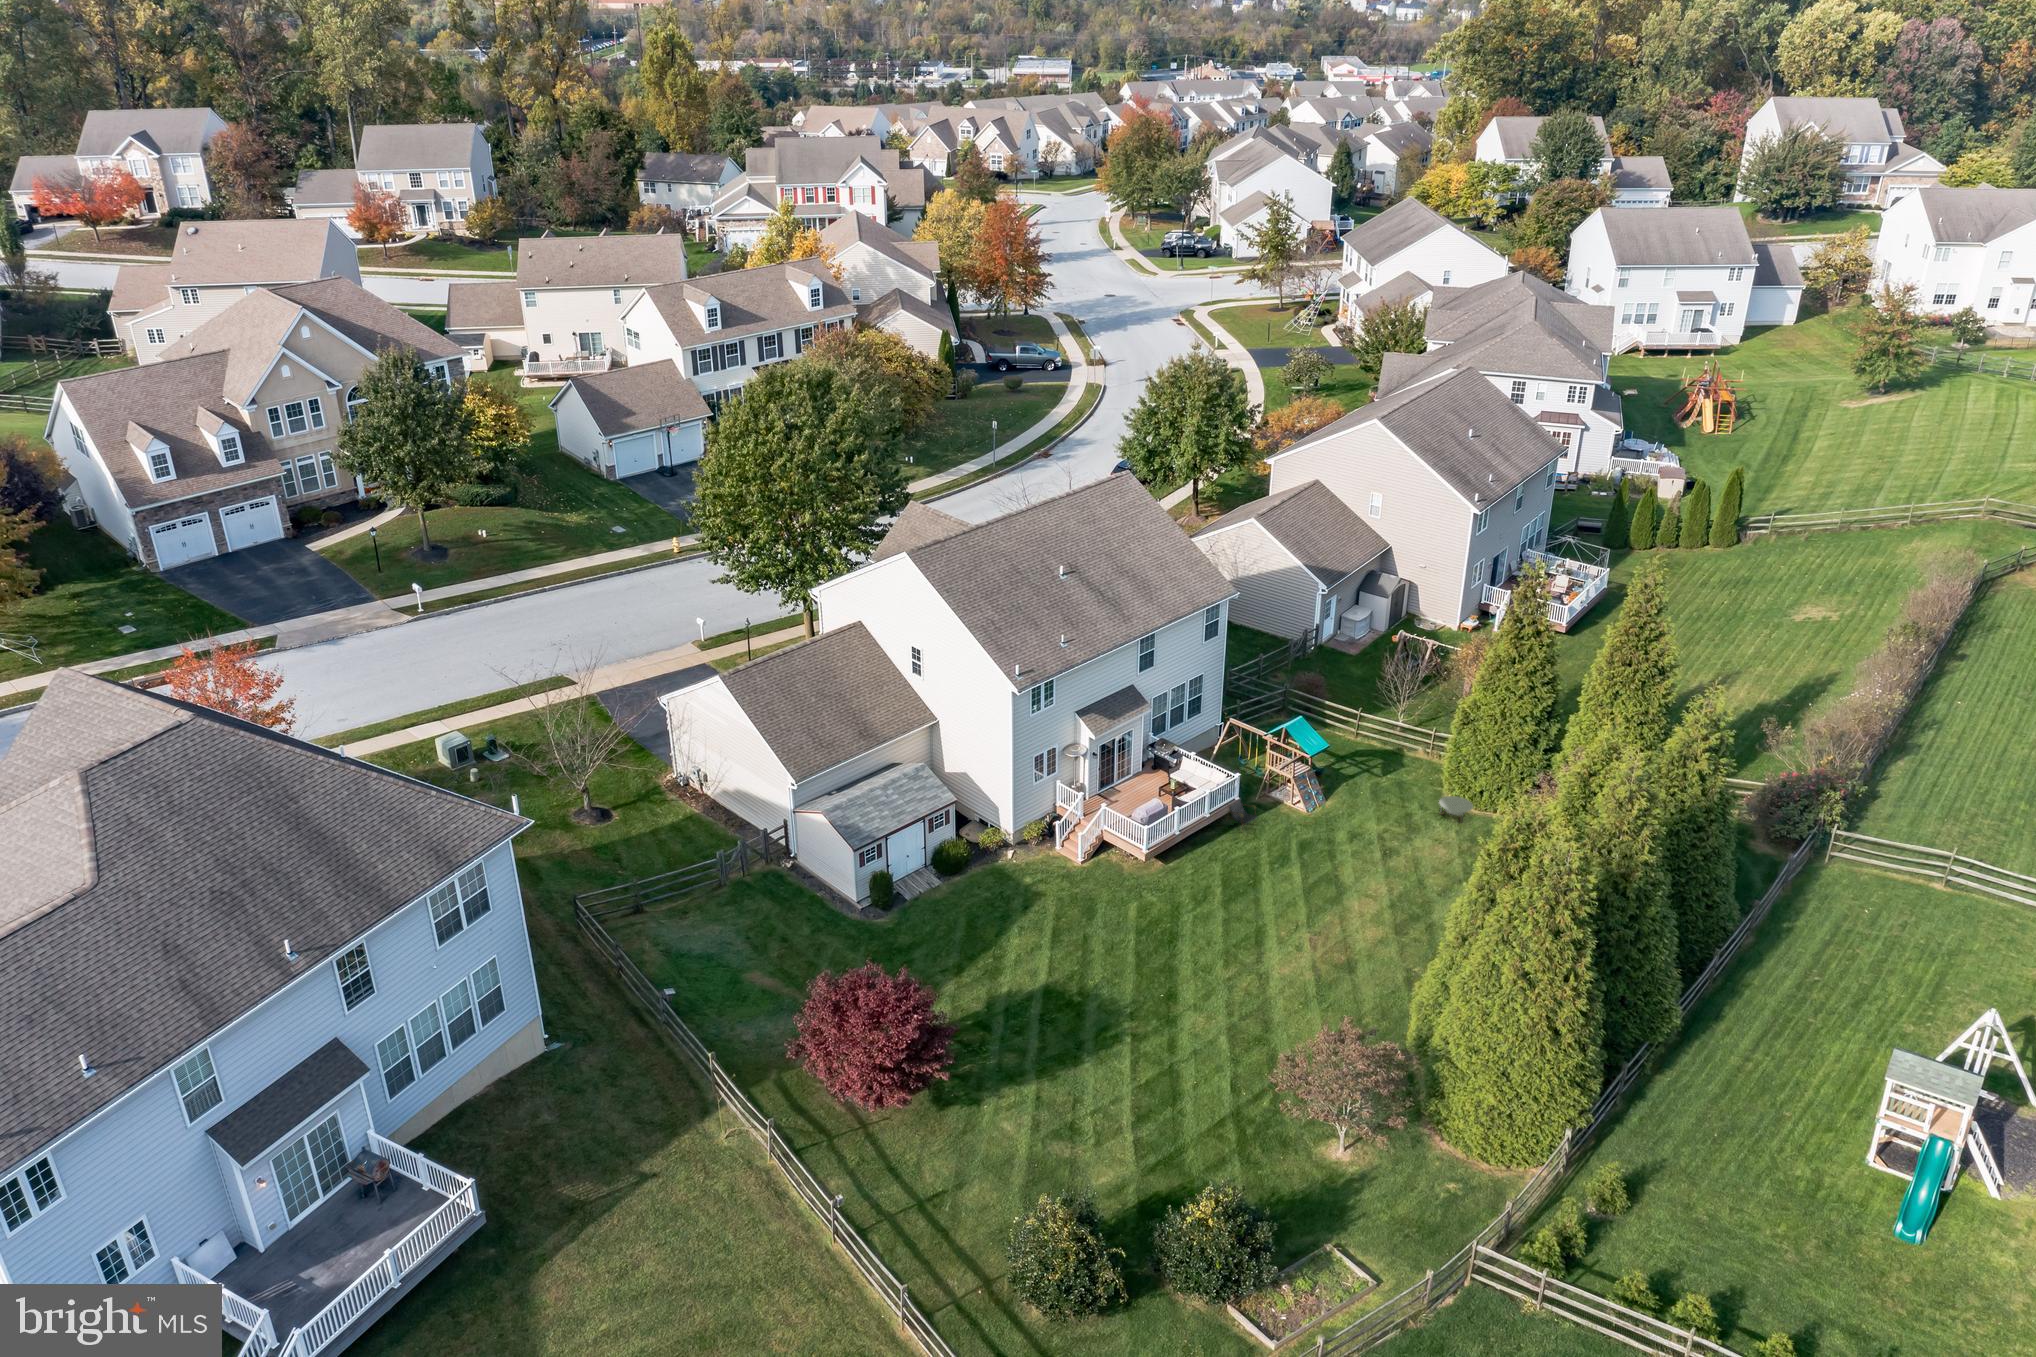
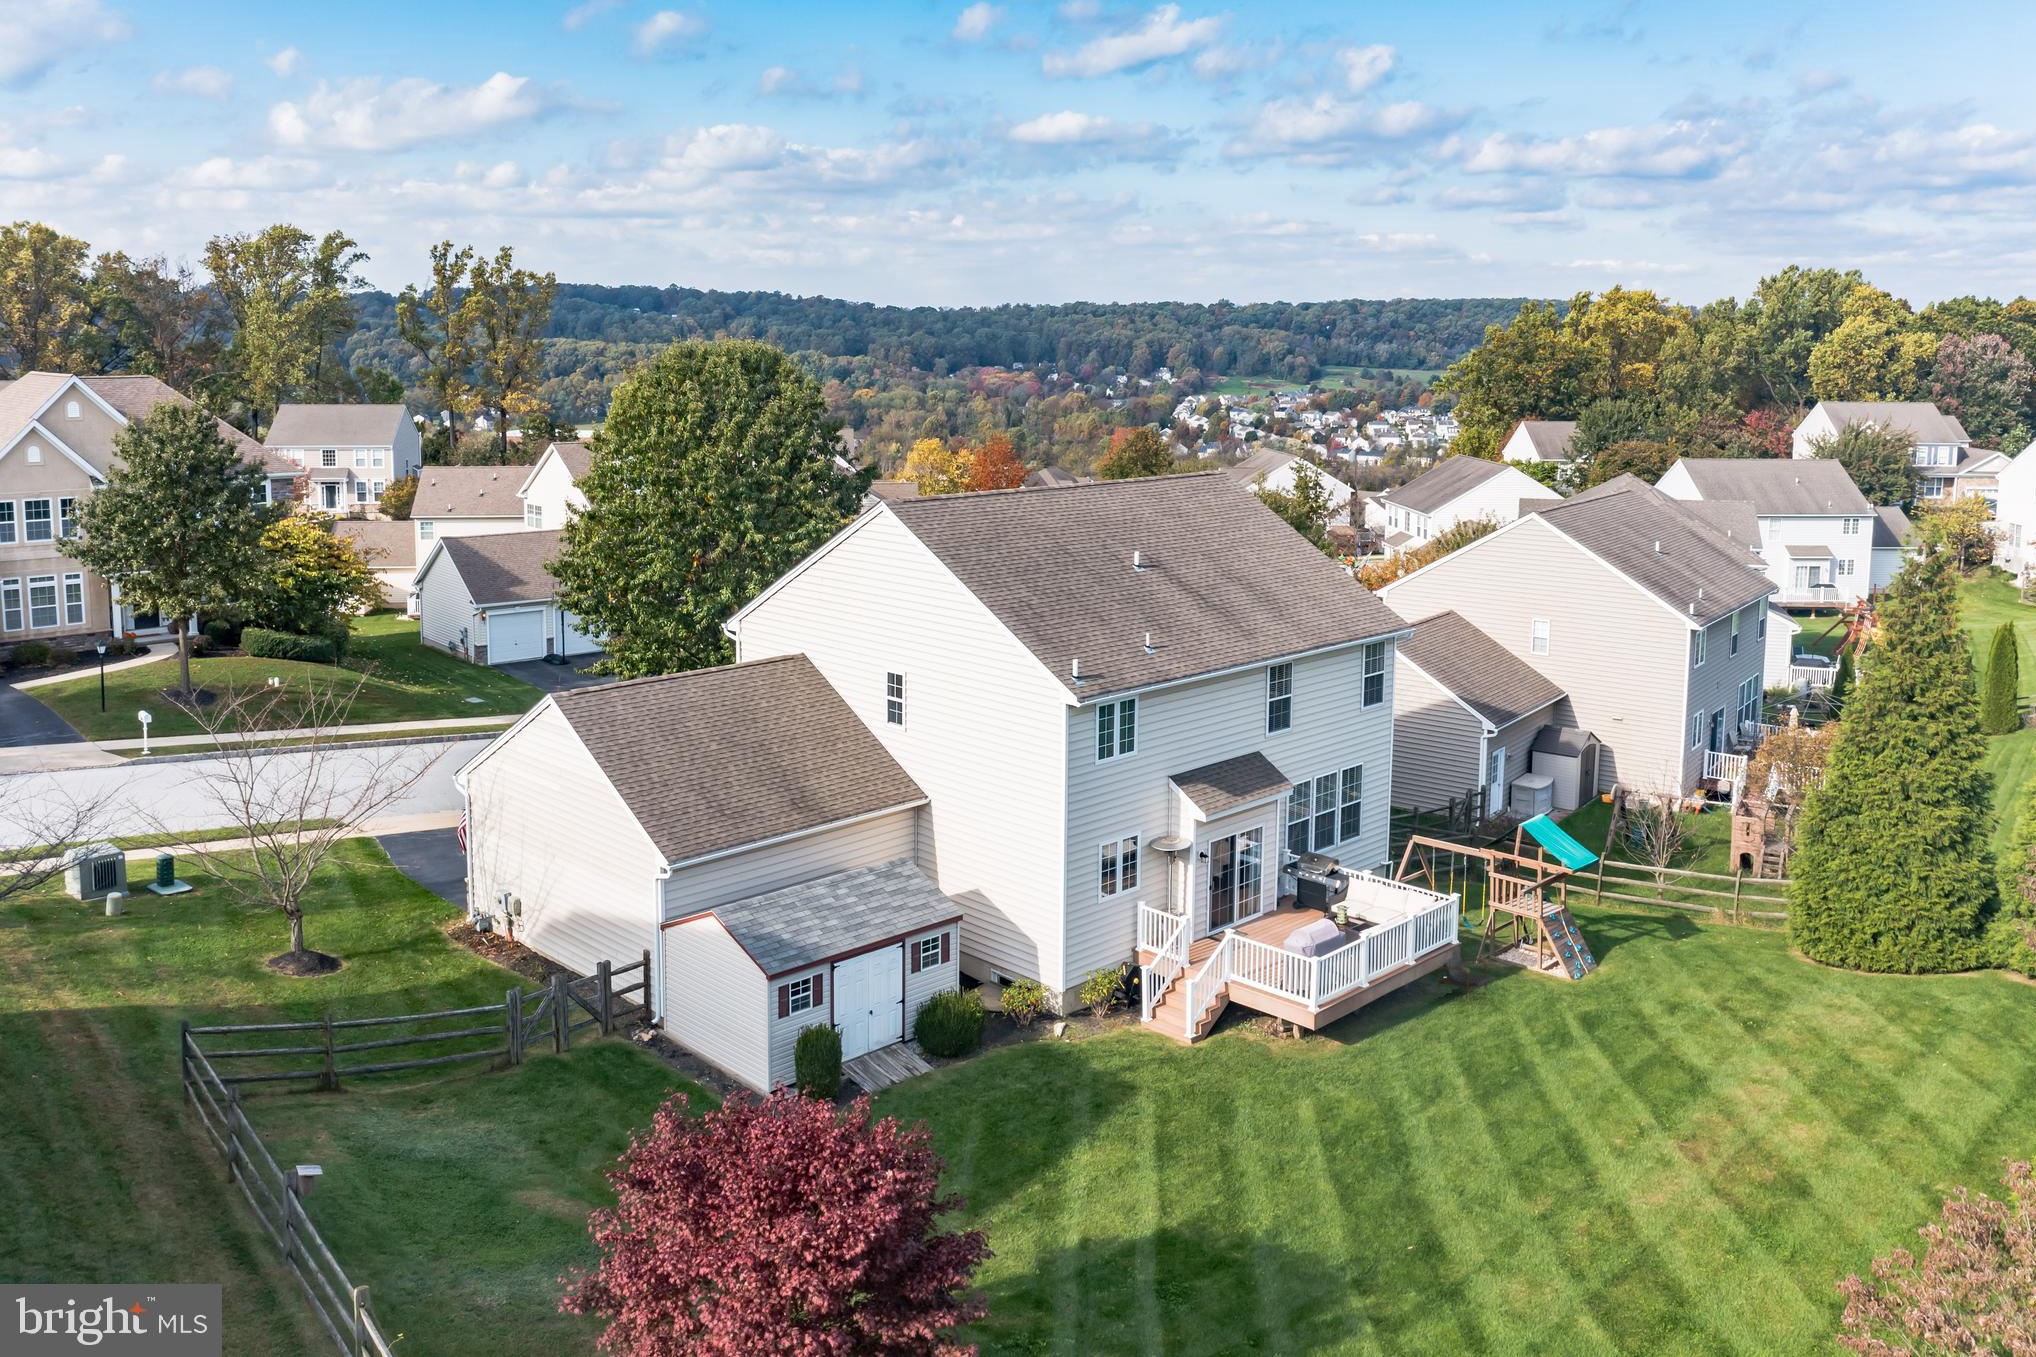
round table: present [1439,796,1473,823] -> none [1800,953,1865,994]

